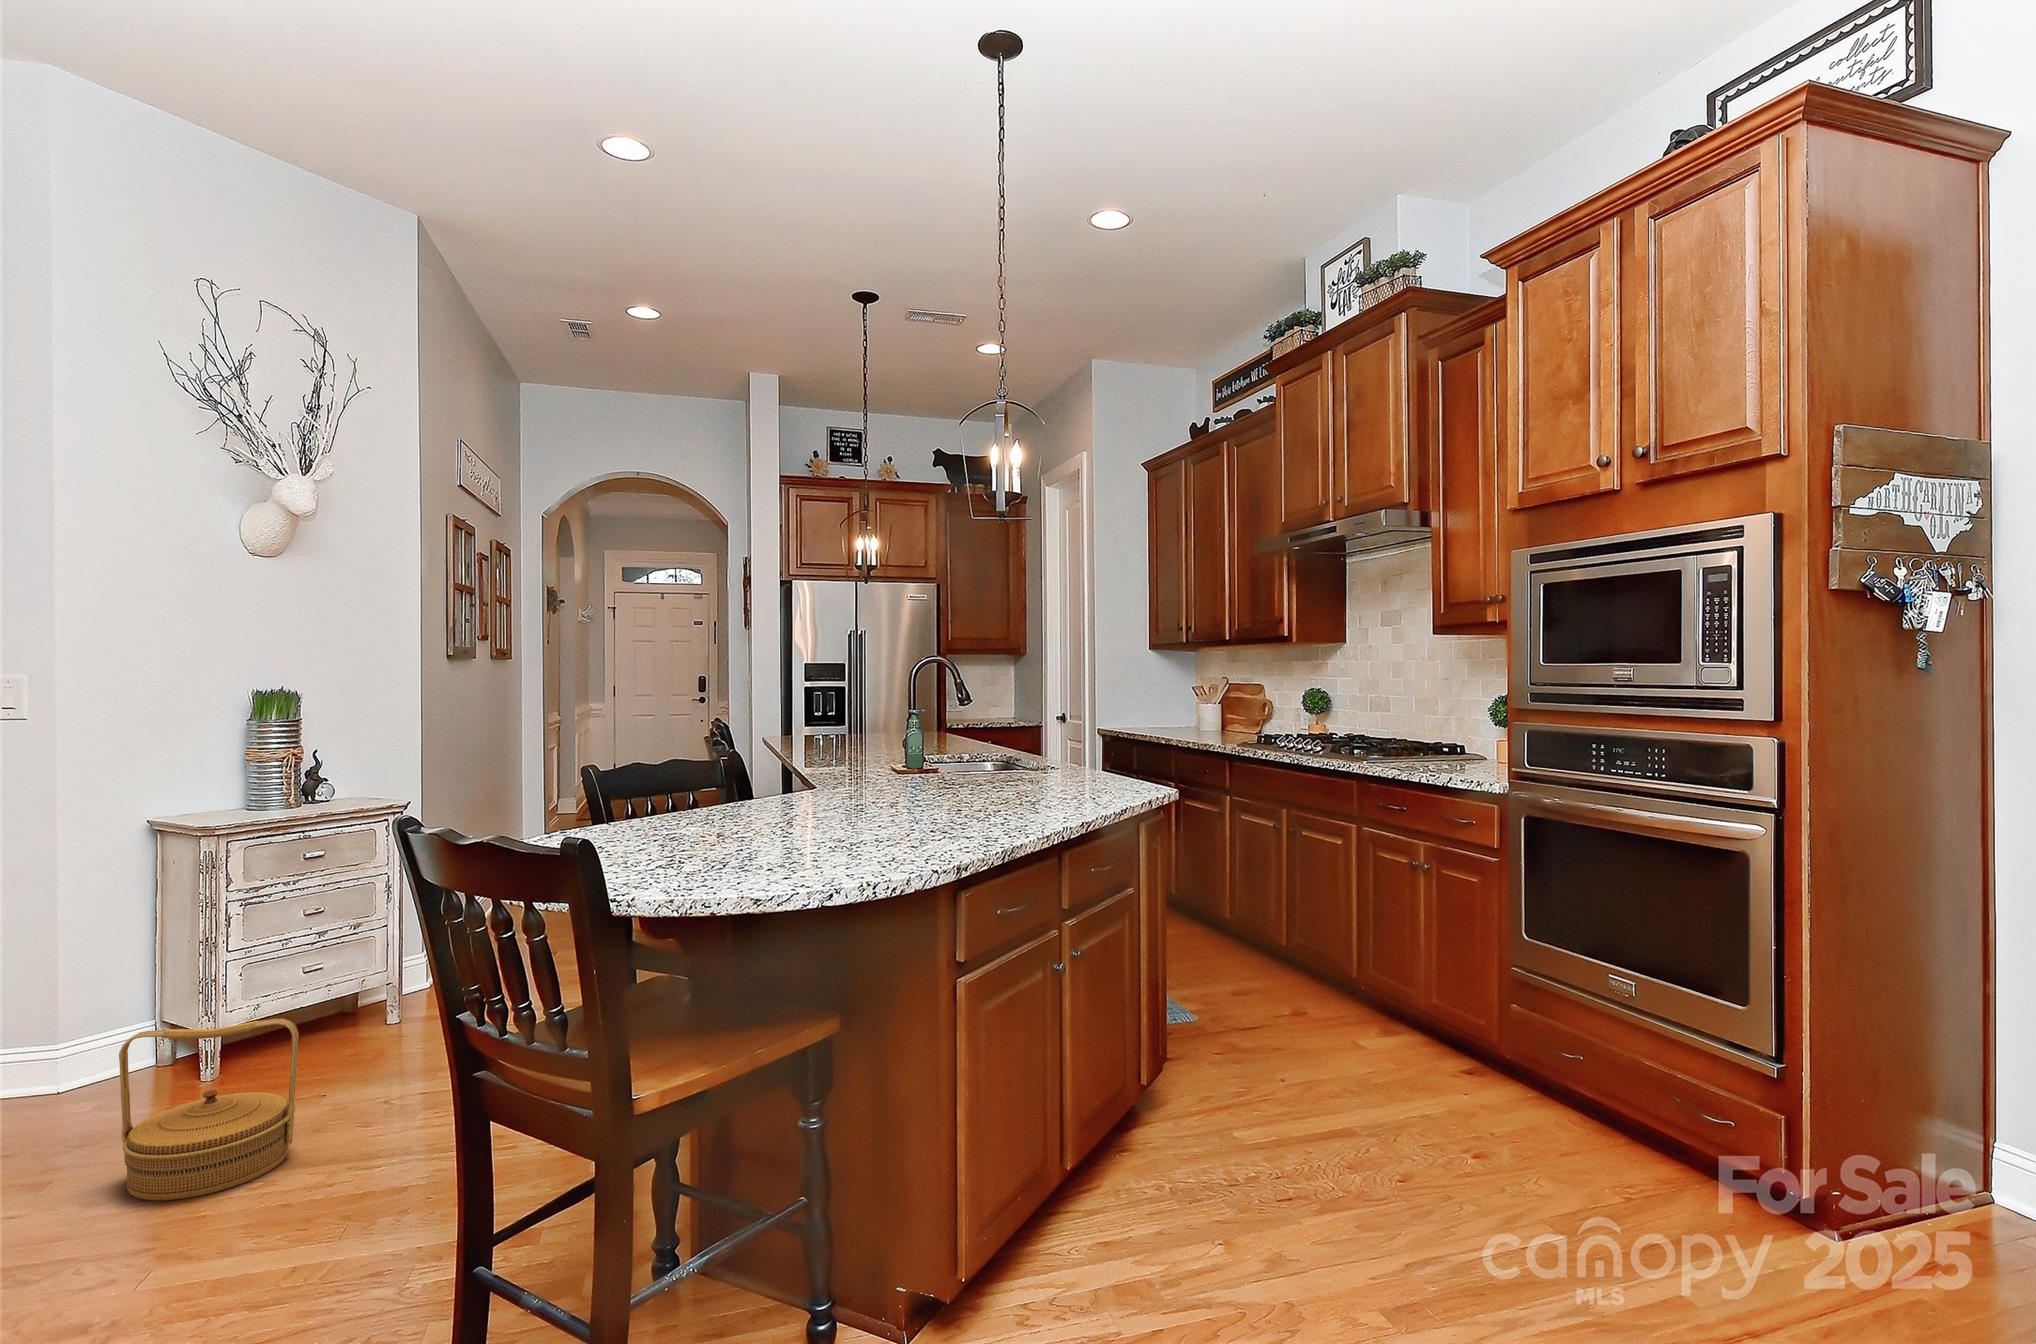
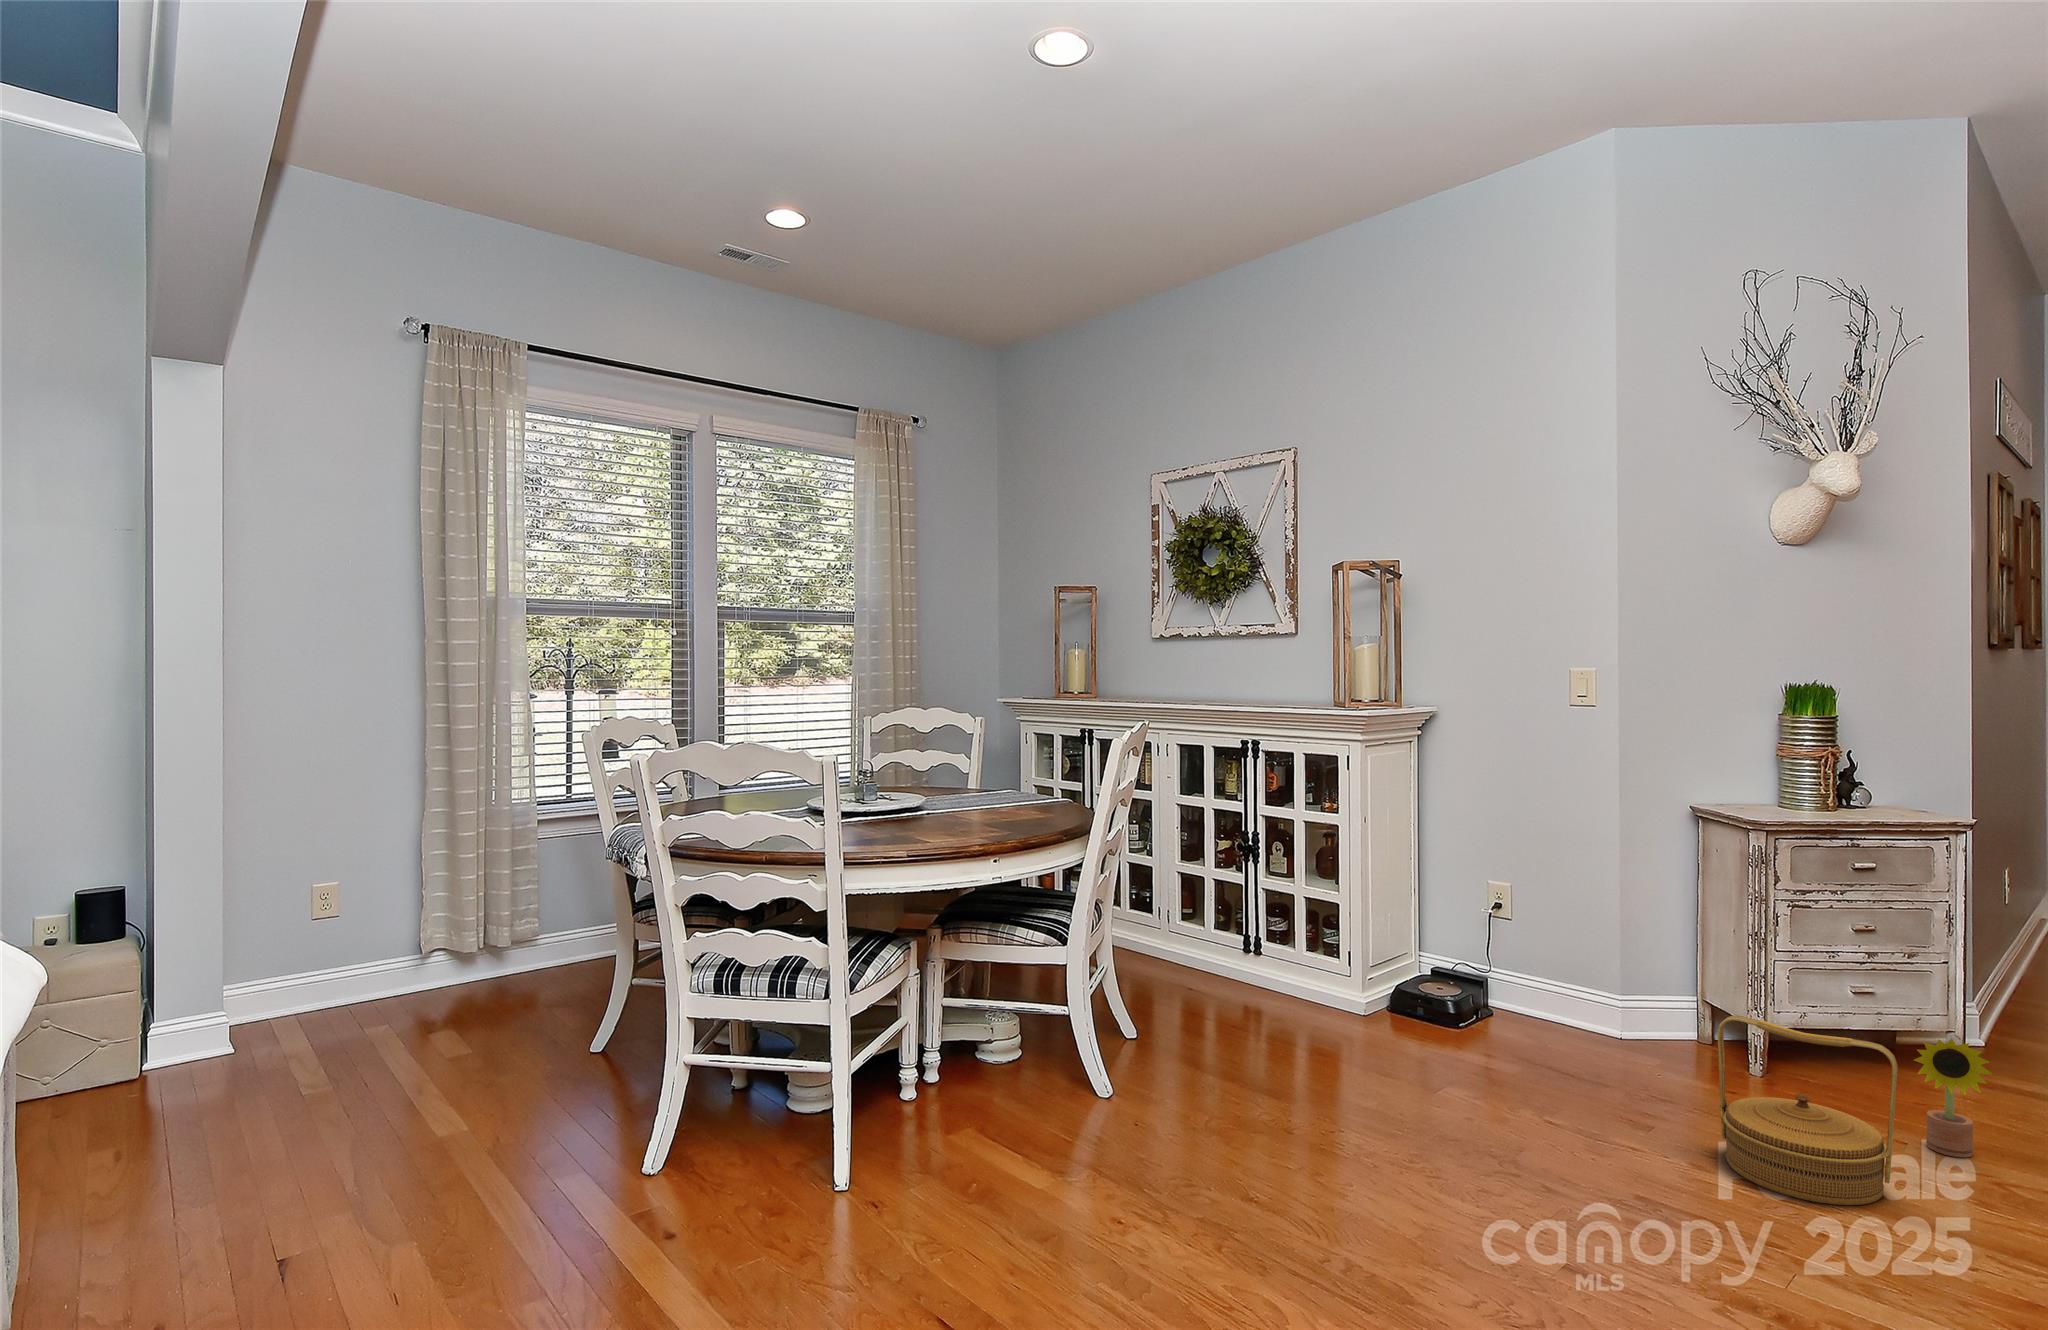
decorative plant: none [331,993,394,1096] -> present [1914,1038,1992,1158]

